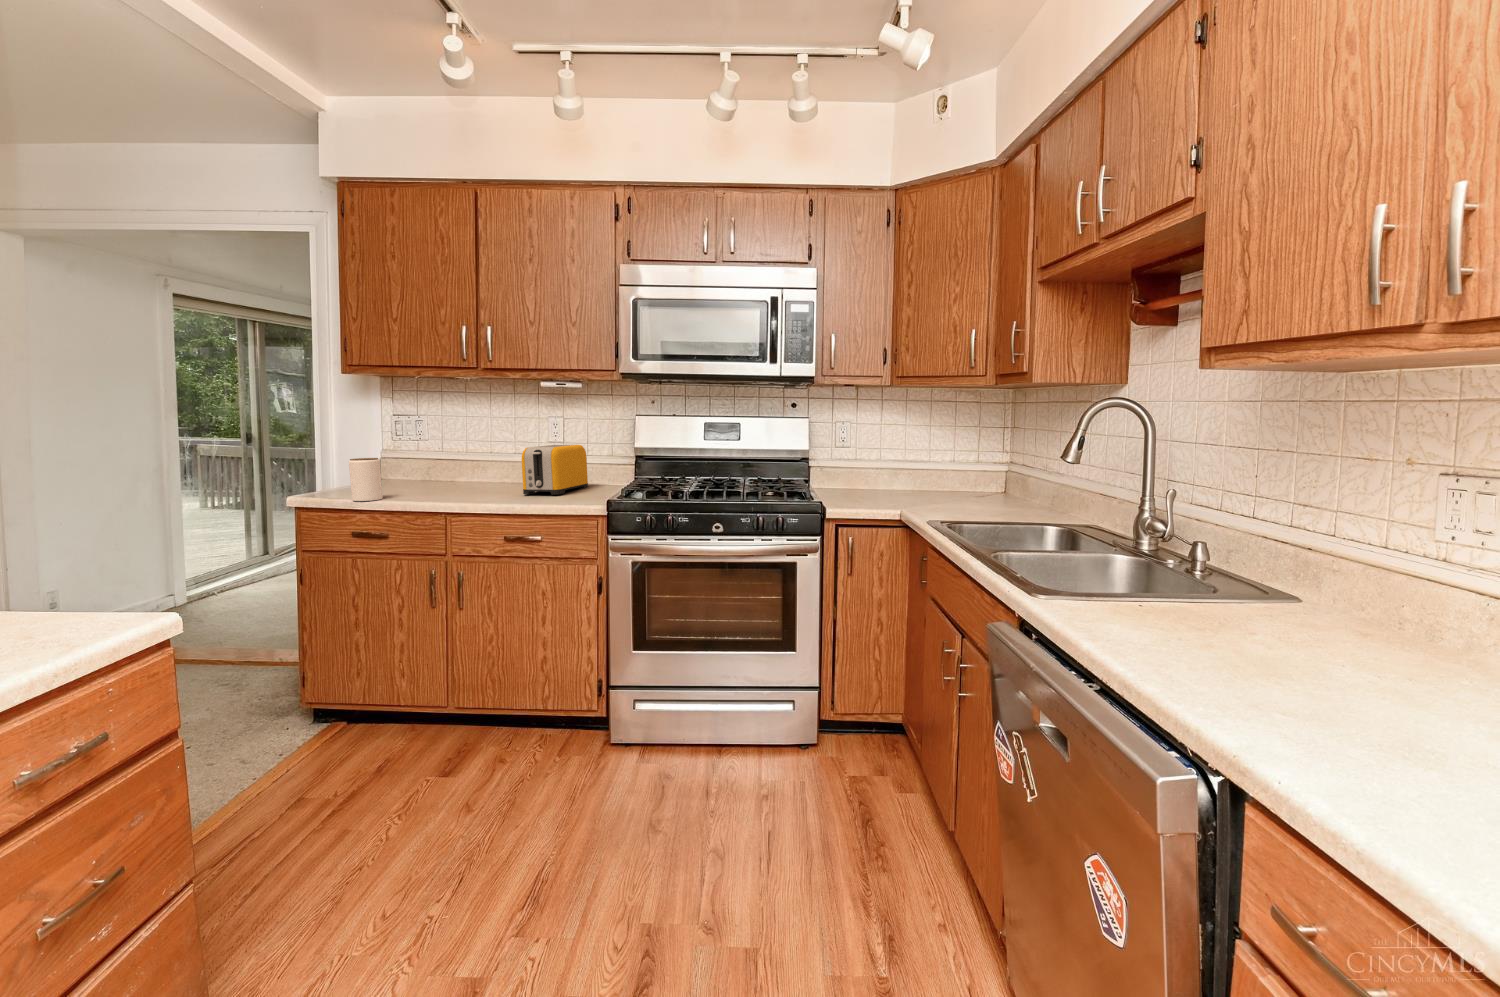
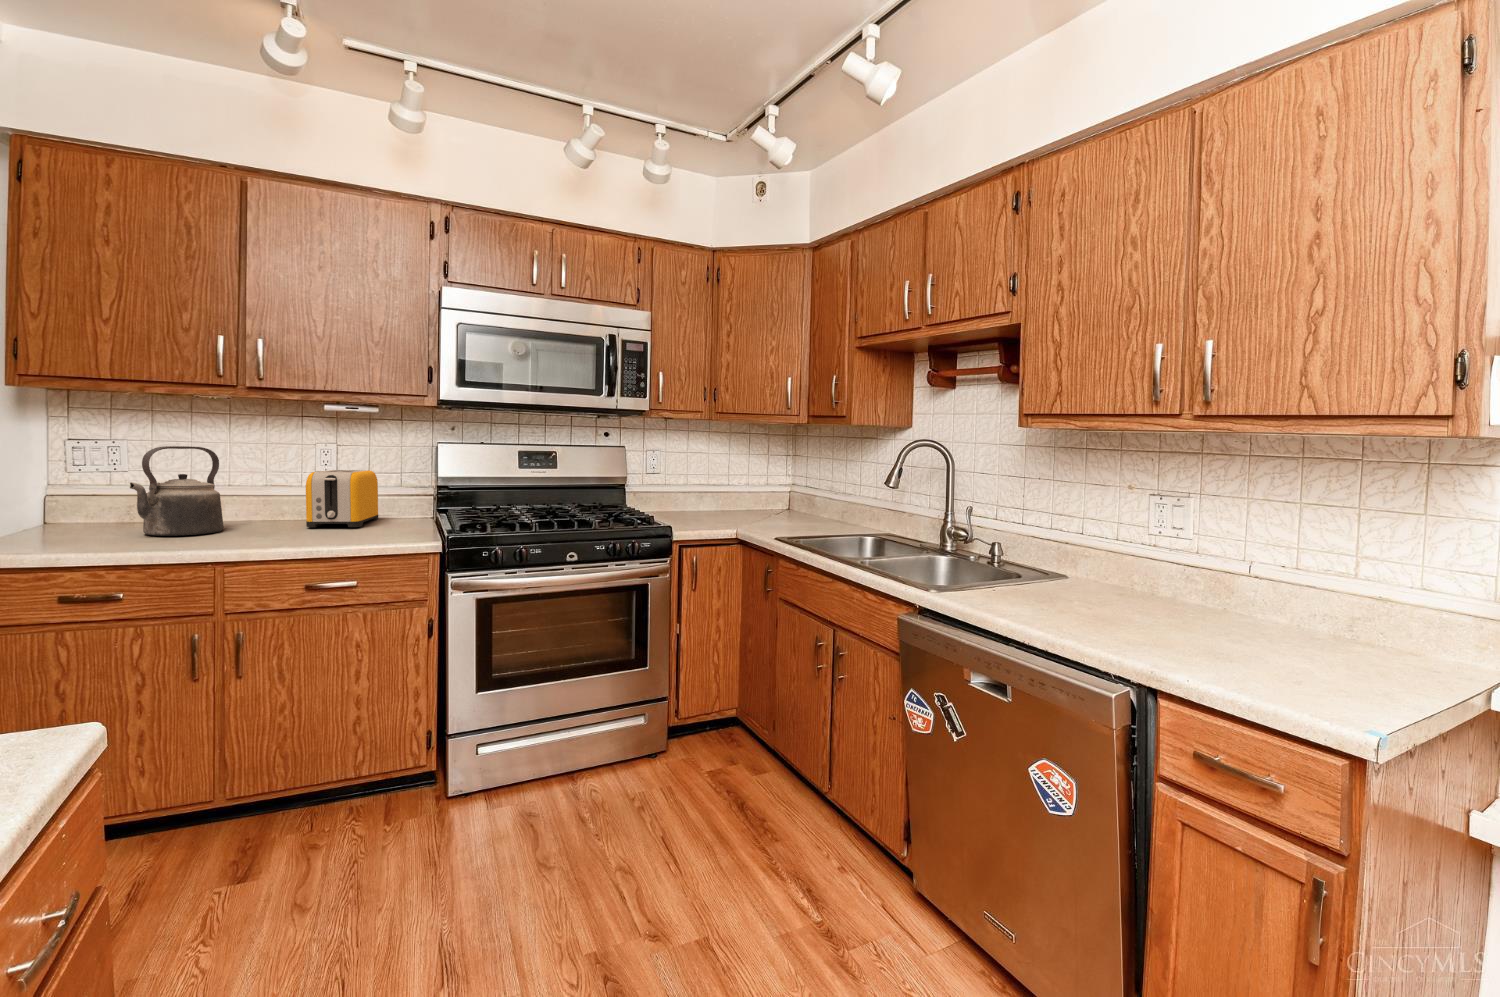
kettle: none [400,429,468,500] -> present [130,446,224,536]
jar: present [349,458,383,501] -> none [32,481,86,539]

